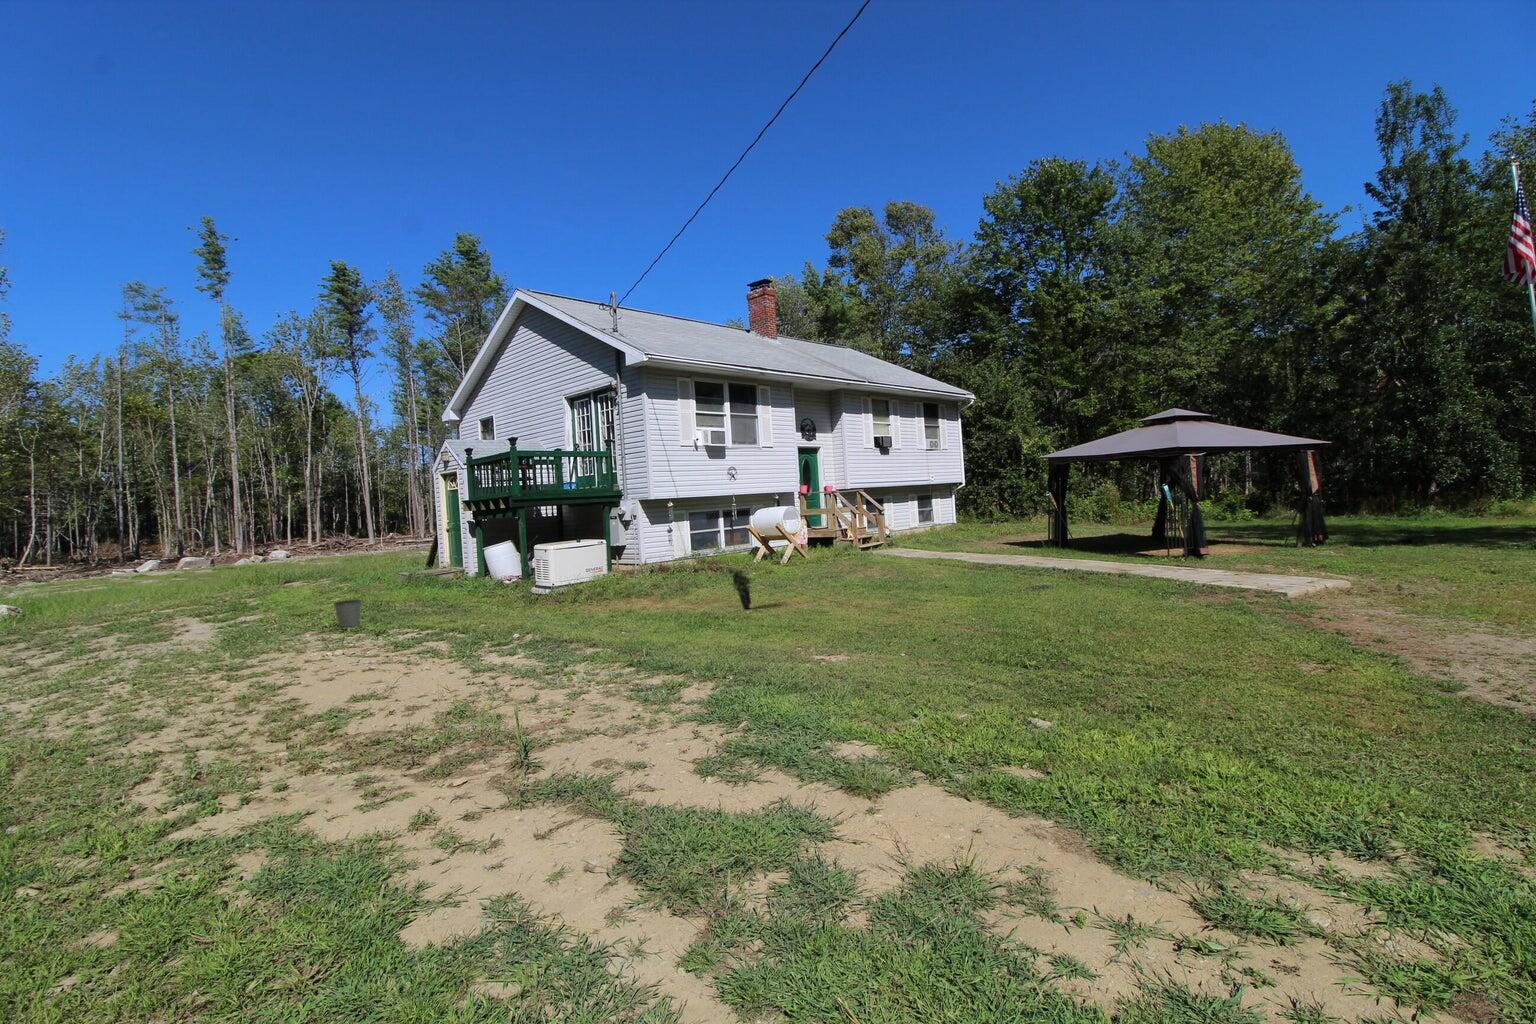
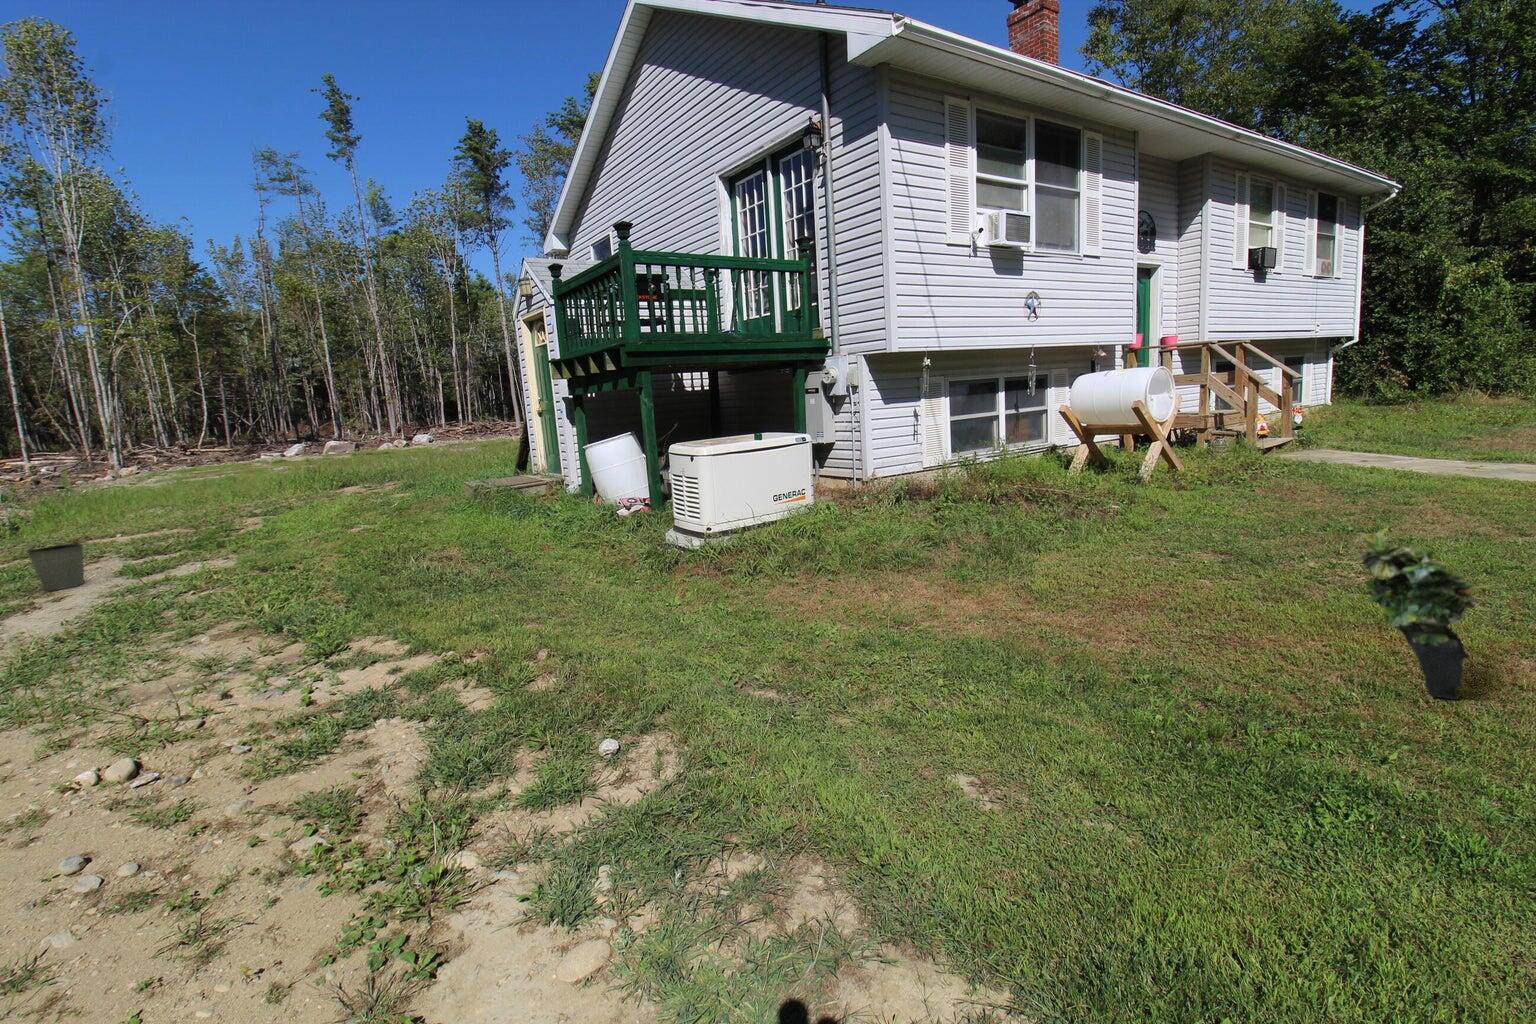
bucket: present [333,600,361,627] -> present [27,543,84,590]

